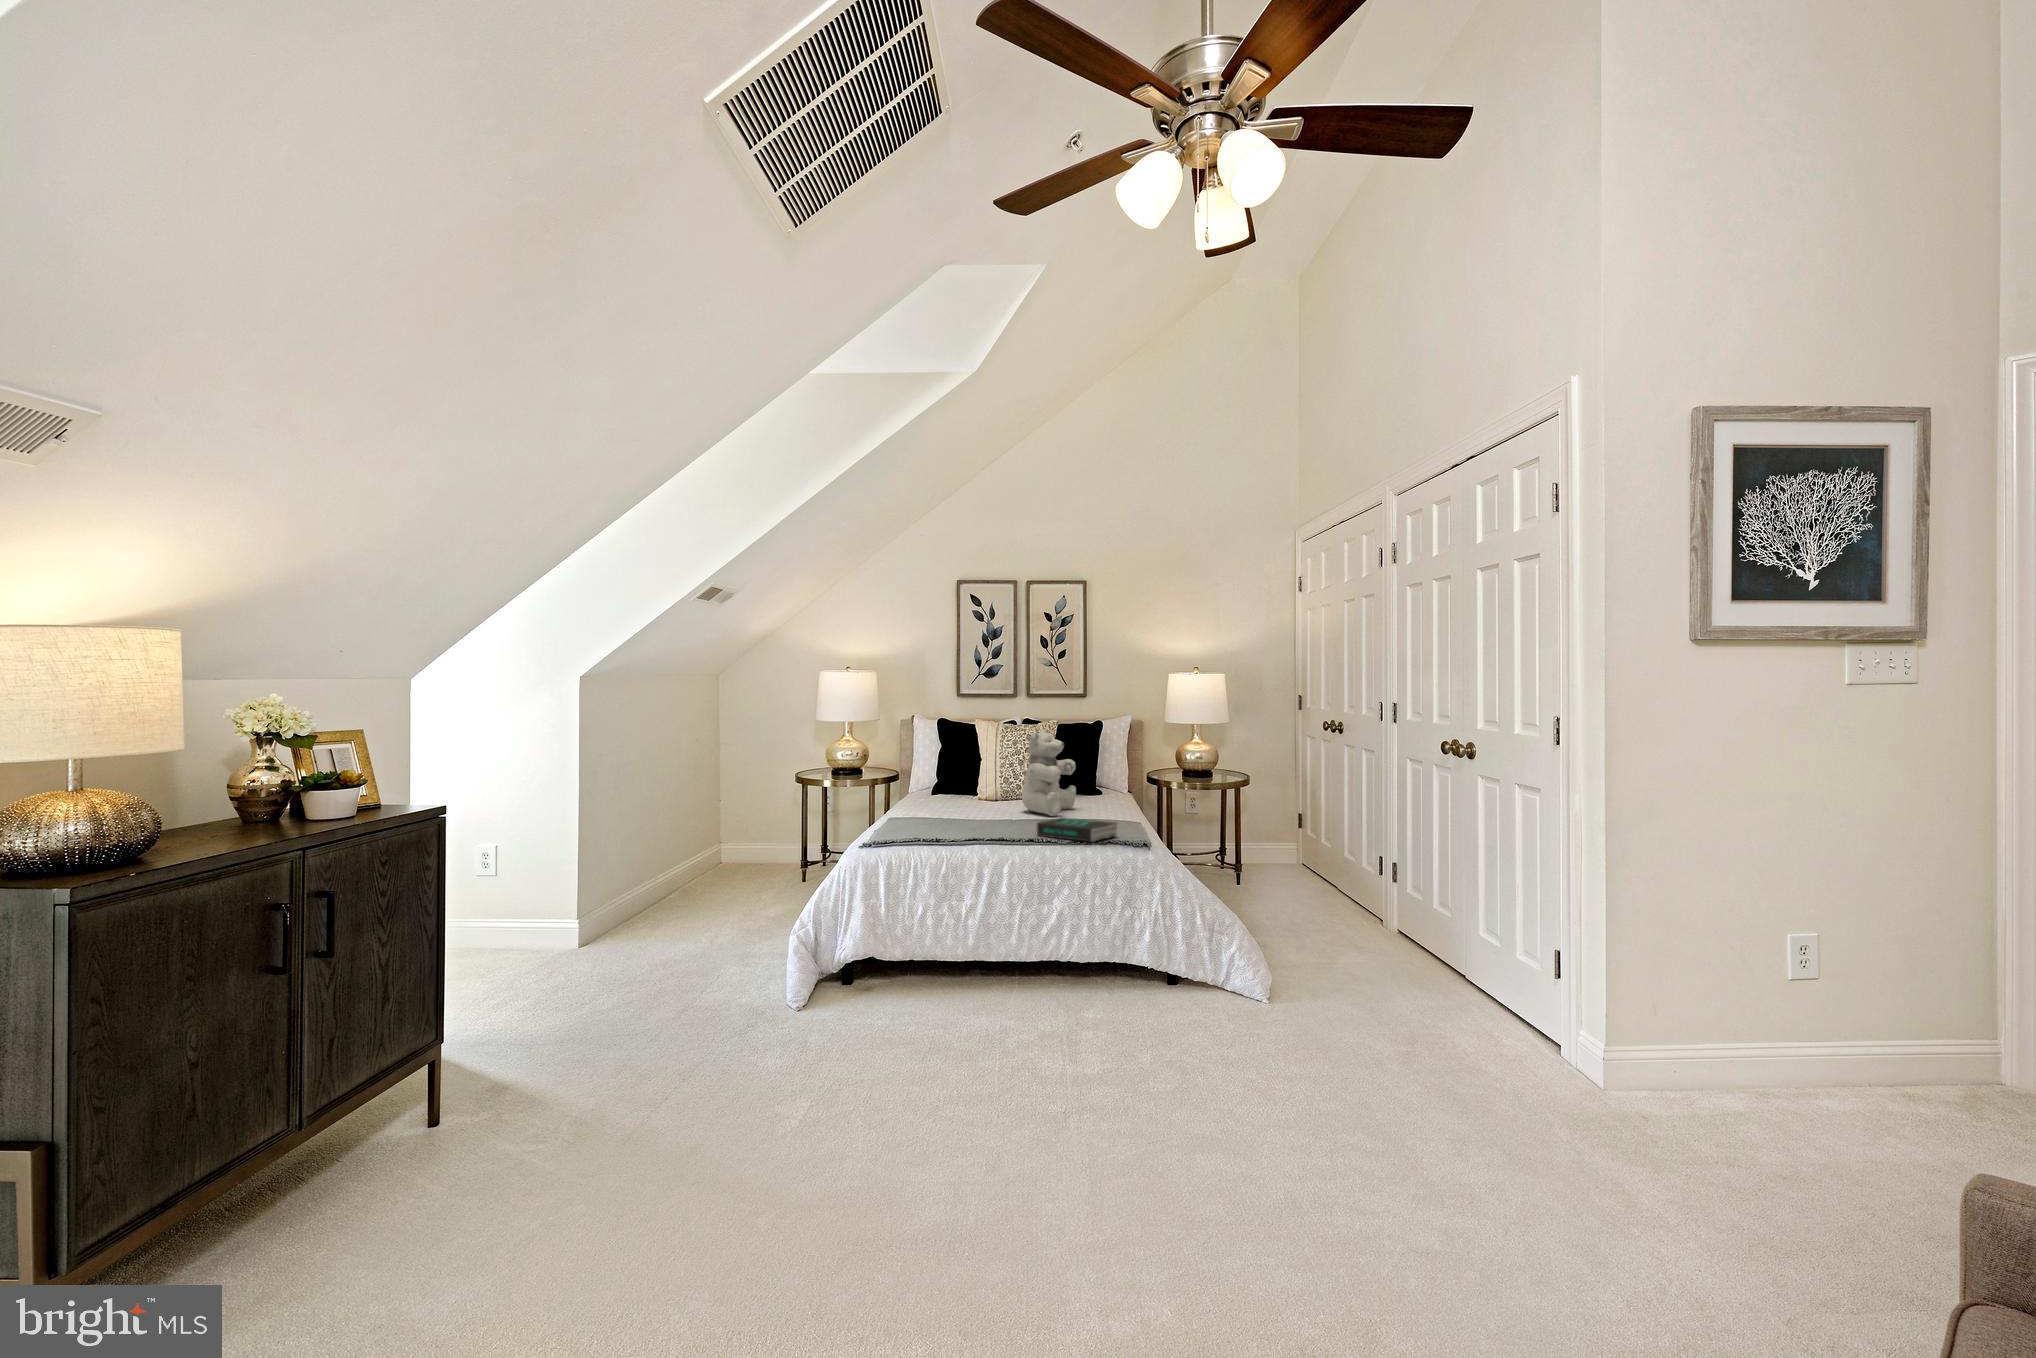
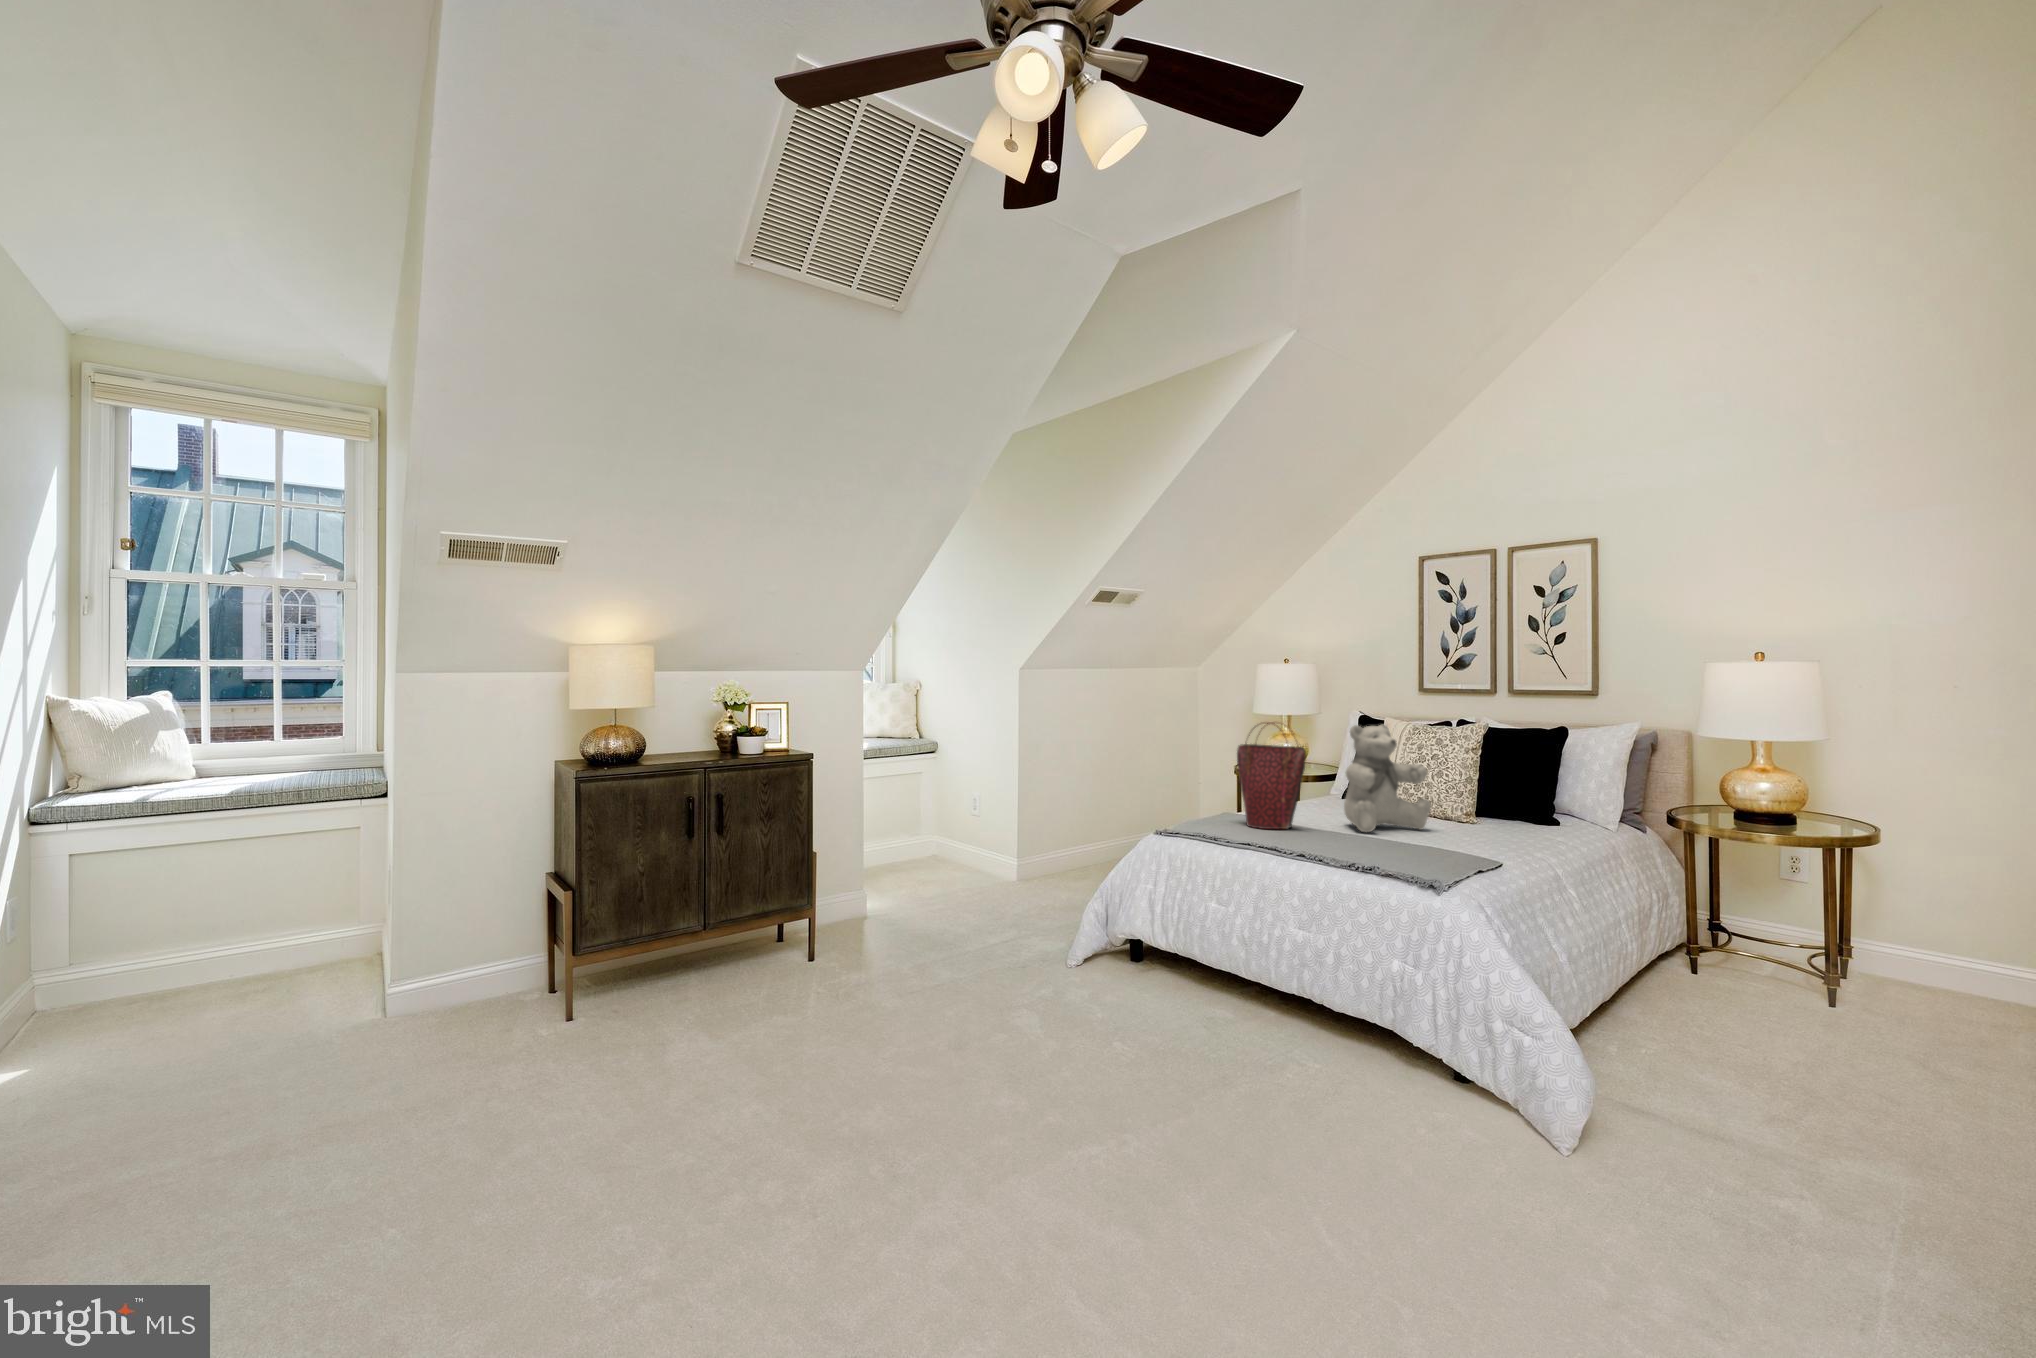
handbag: none [960,734,1020,824] -> present [1237,722,1306,829]
book: present [1037,818,1117,842] -> none [1260,829,1354,861]

